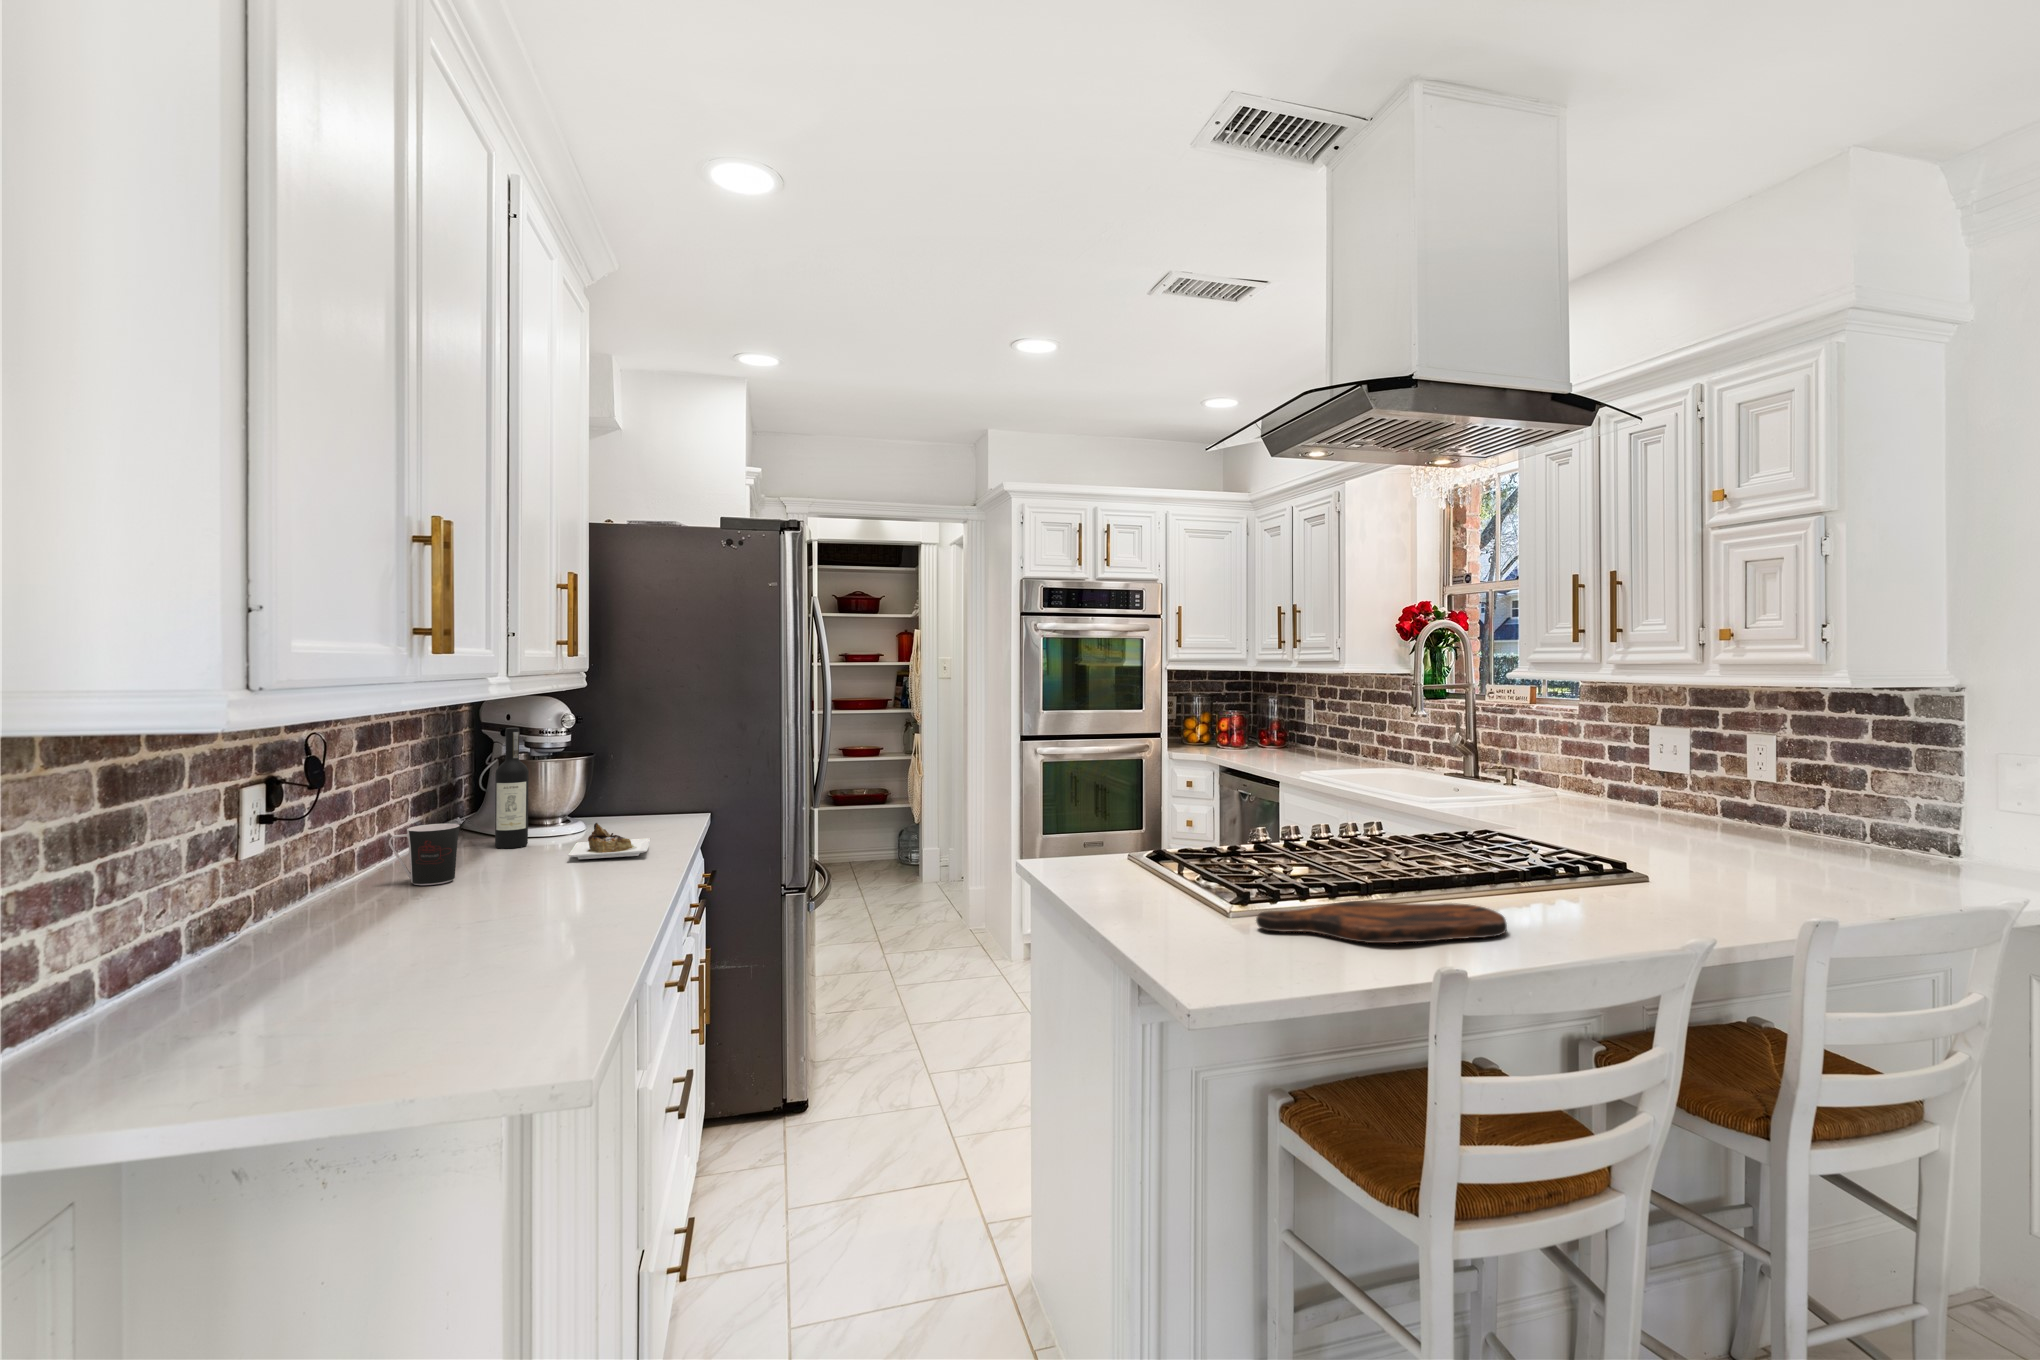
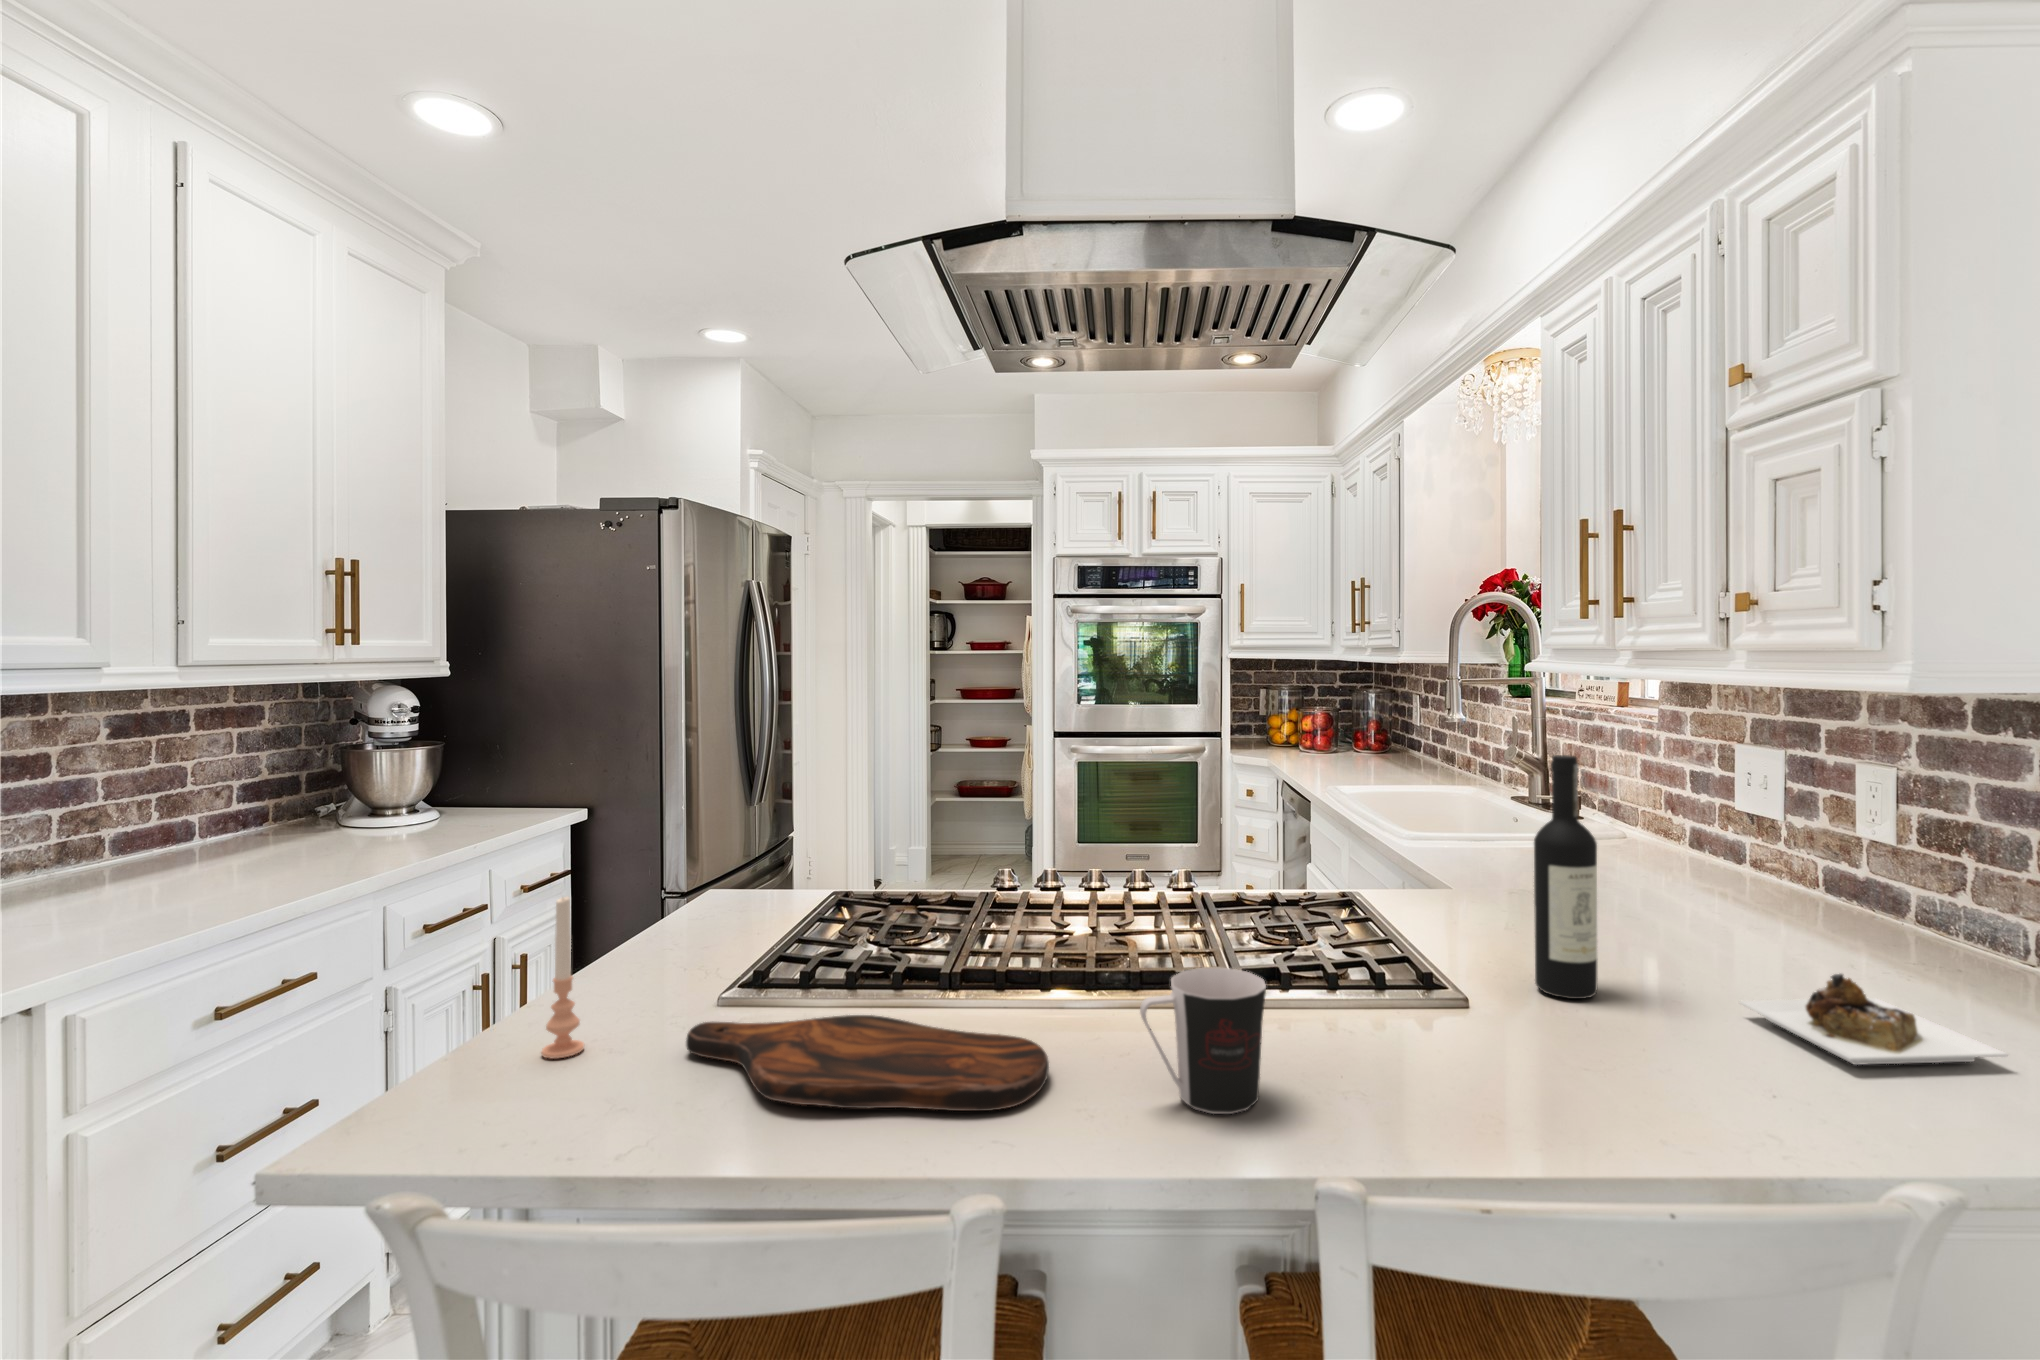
wine bottle: present [495,728,650,859] -> present [1534,755,2008,1065]
coffee cup: present [389,824,460,885] -> present [1140,967,1266,1114]
candle: none [1168,833,1194,941] -> present [542,896,584,1058]

